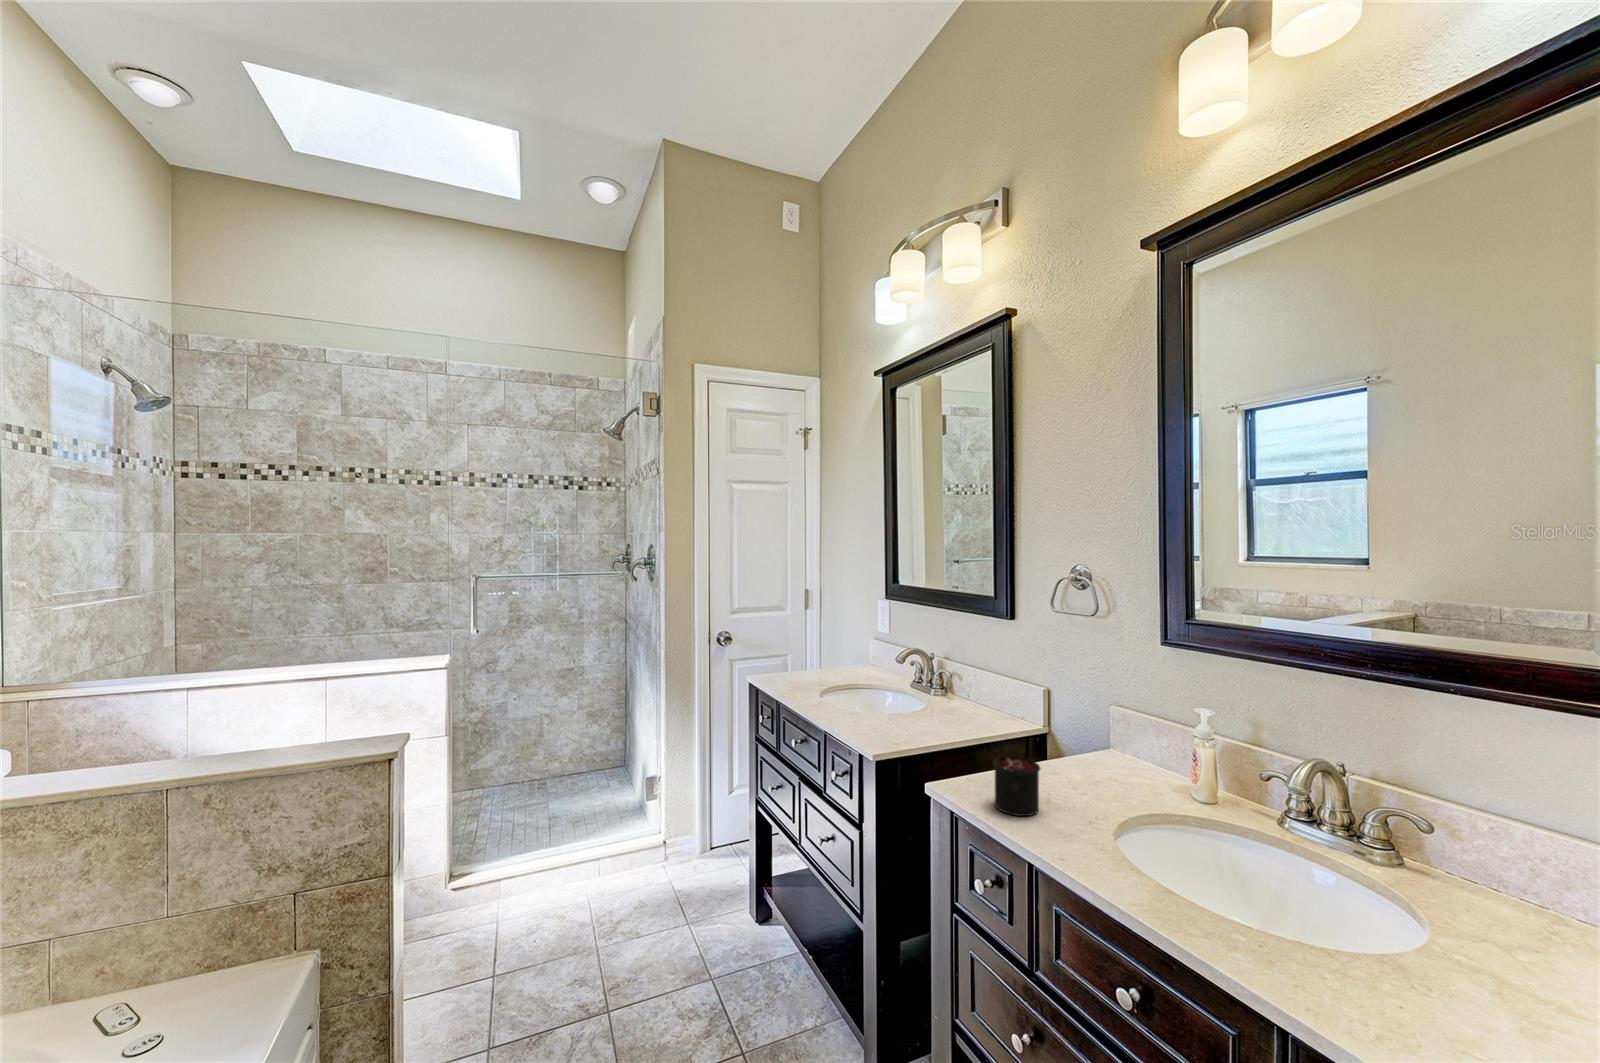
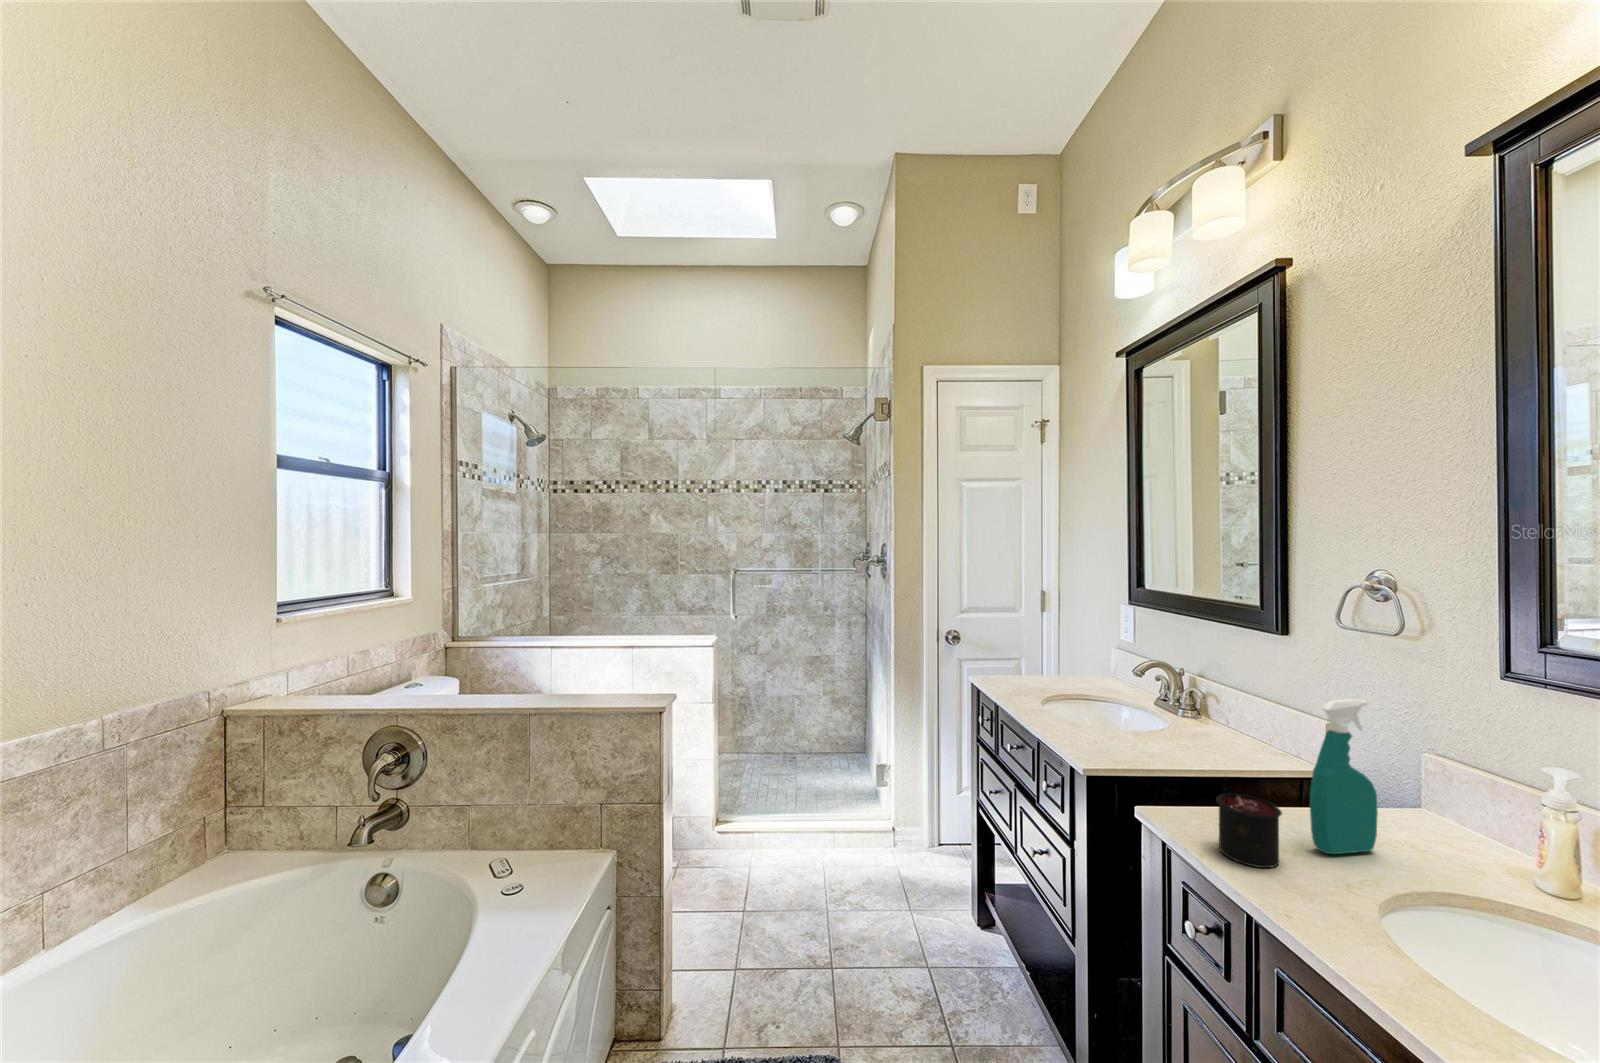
spray bottle: none [1054,666,1094,794] -> present [1310,699,1378,854]

